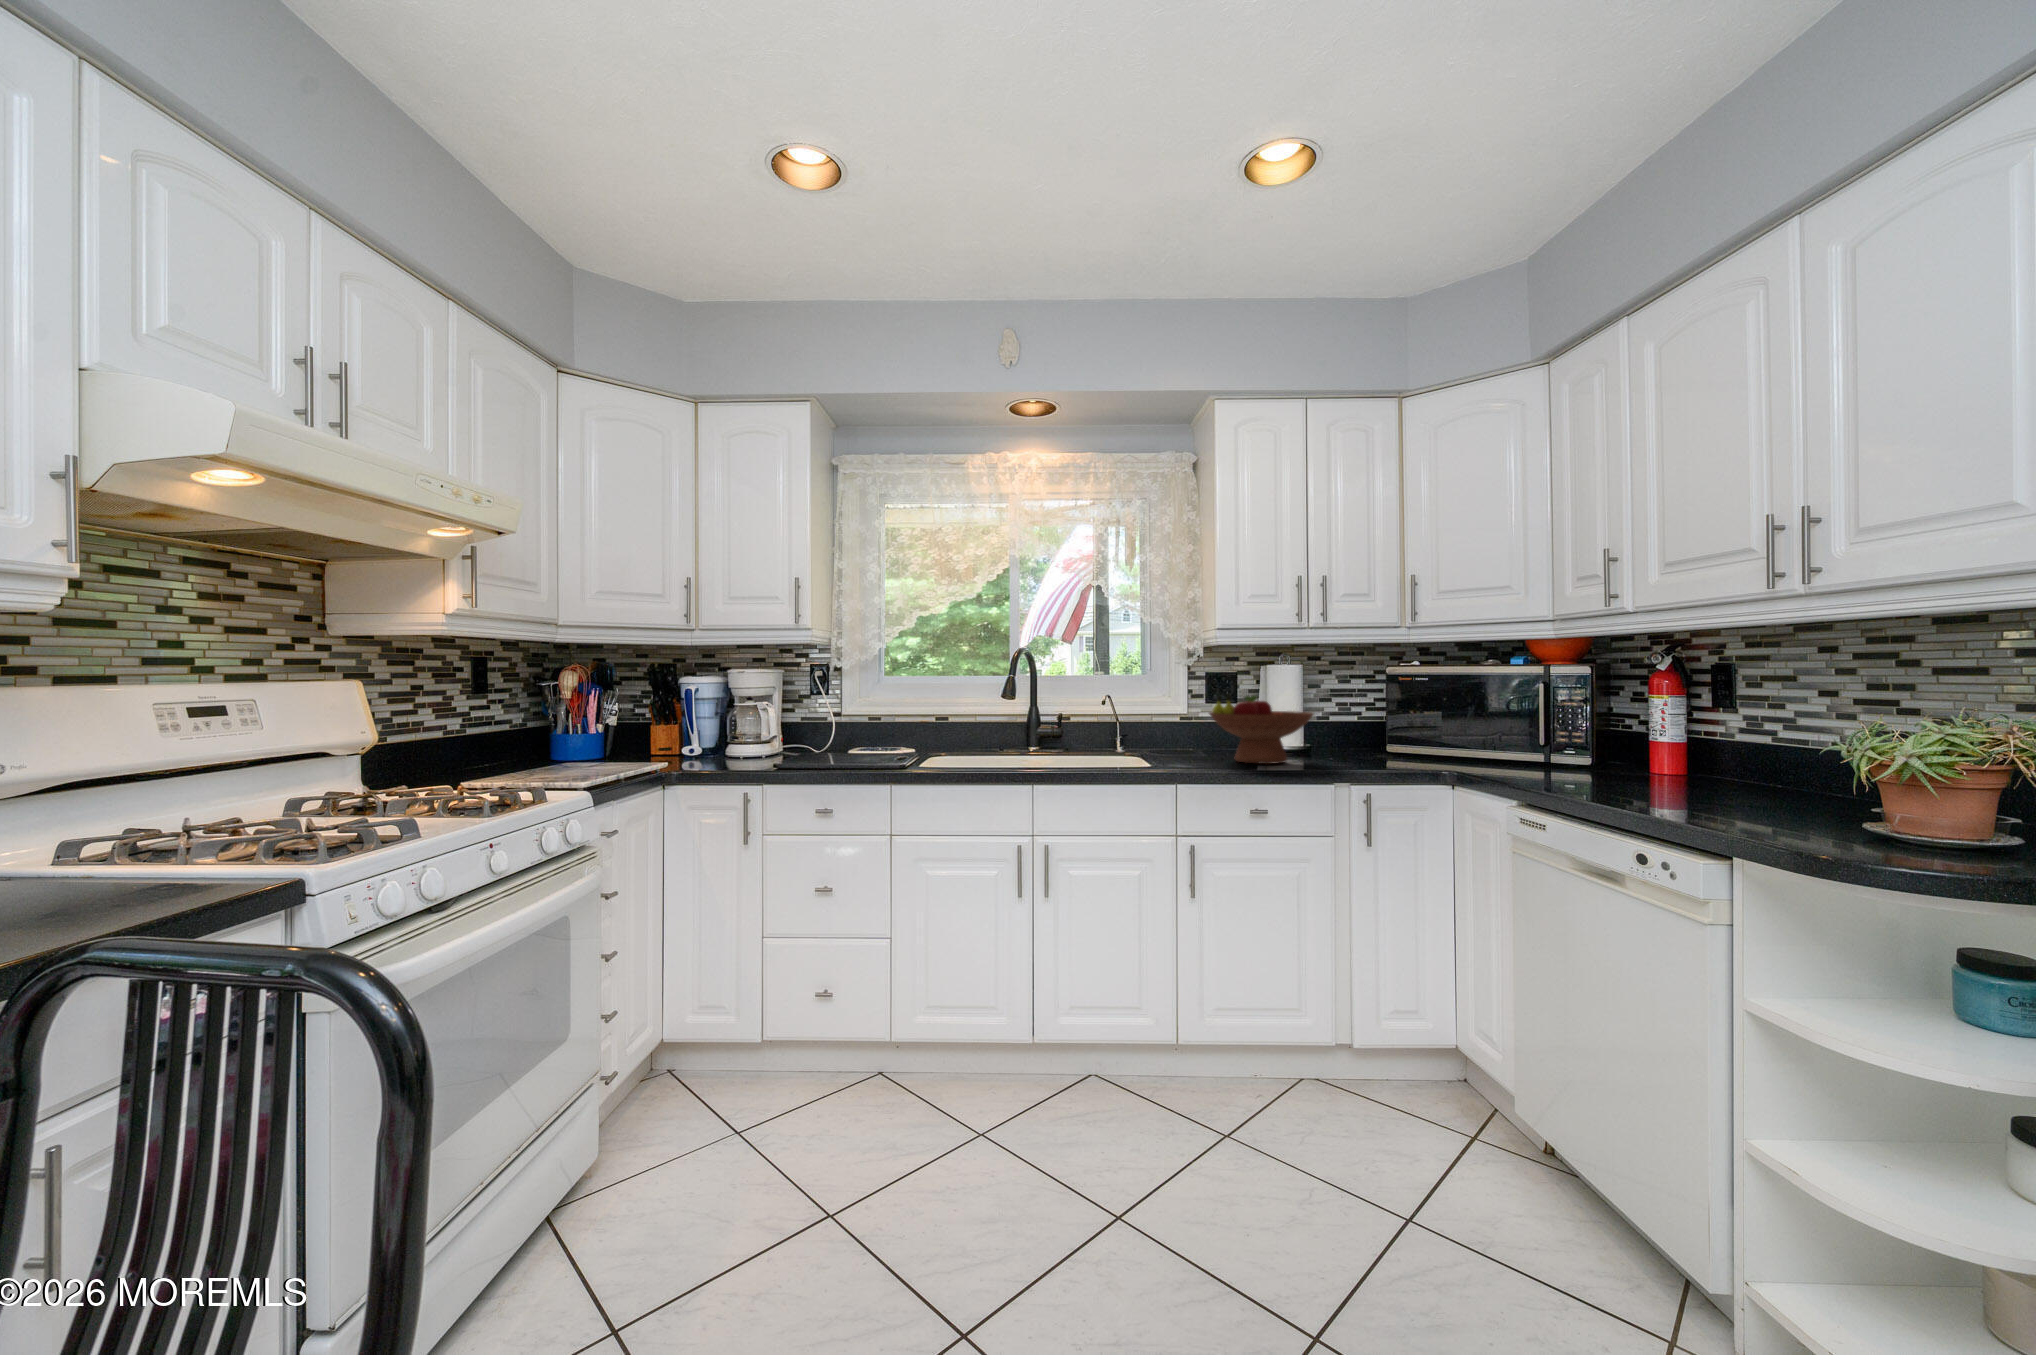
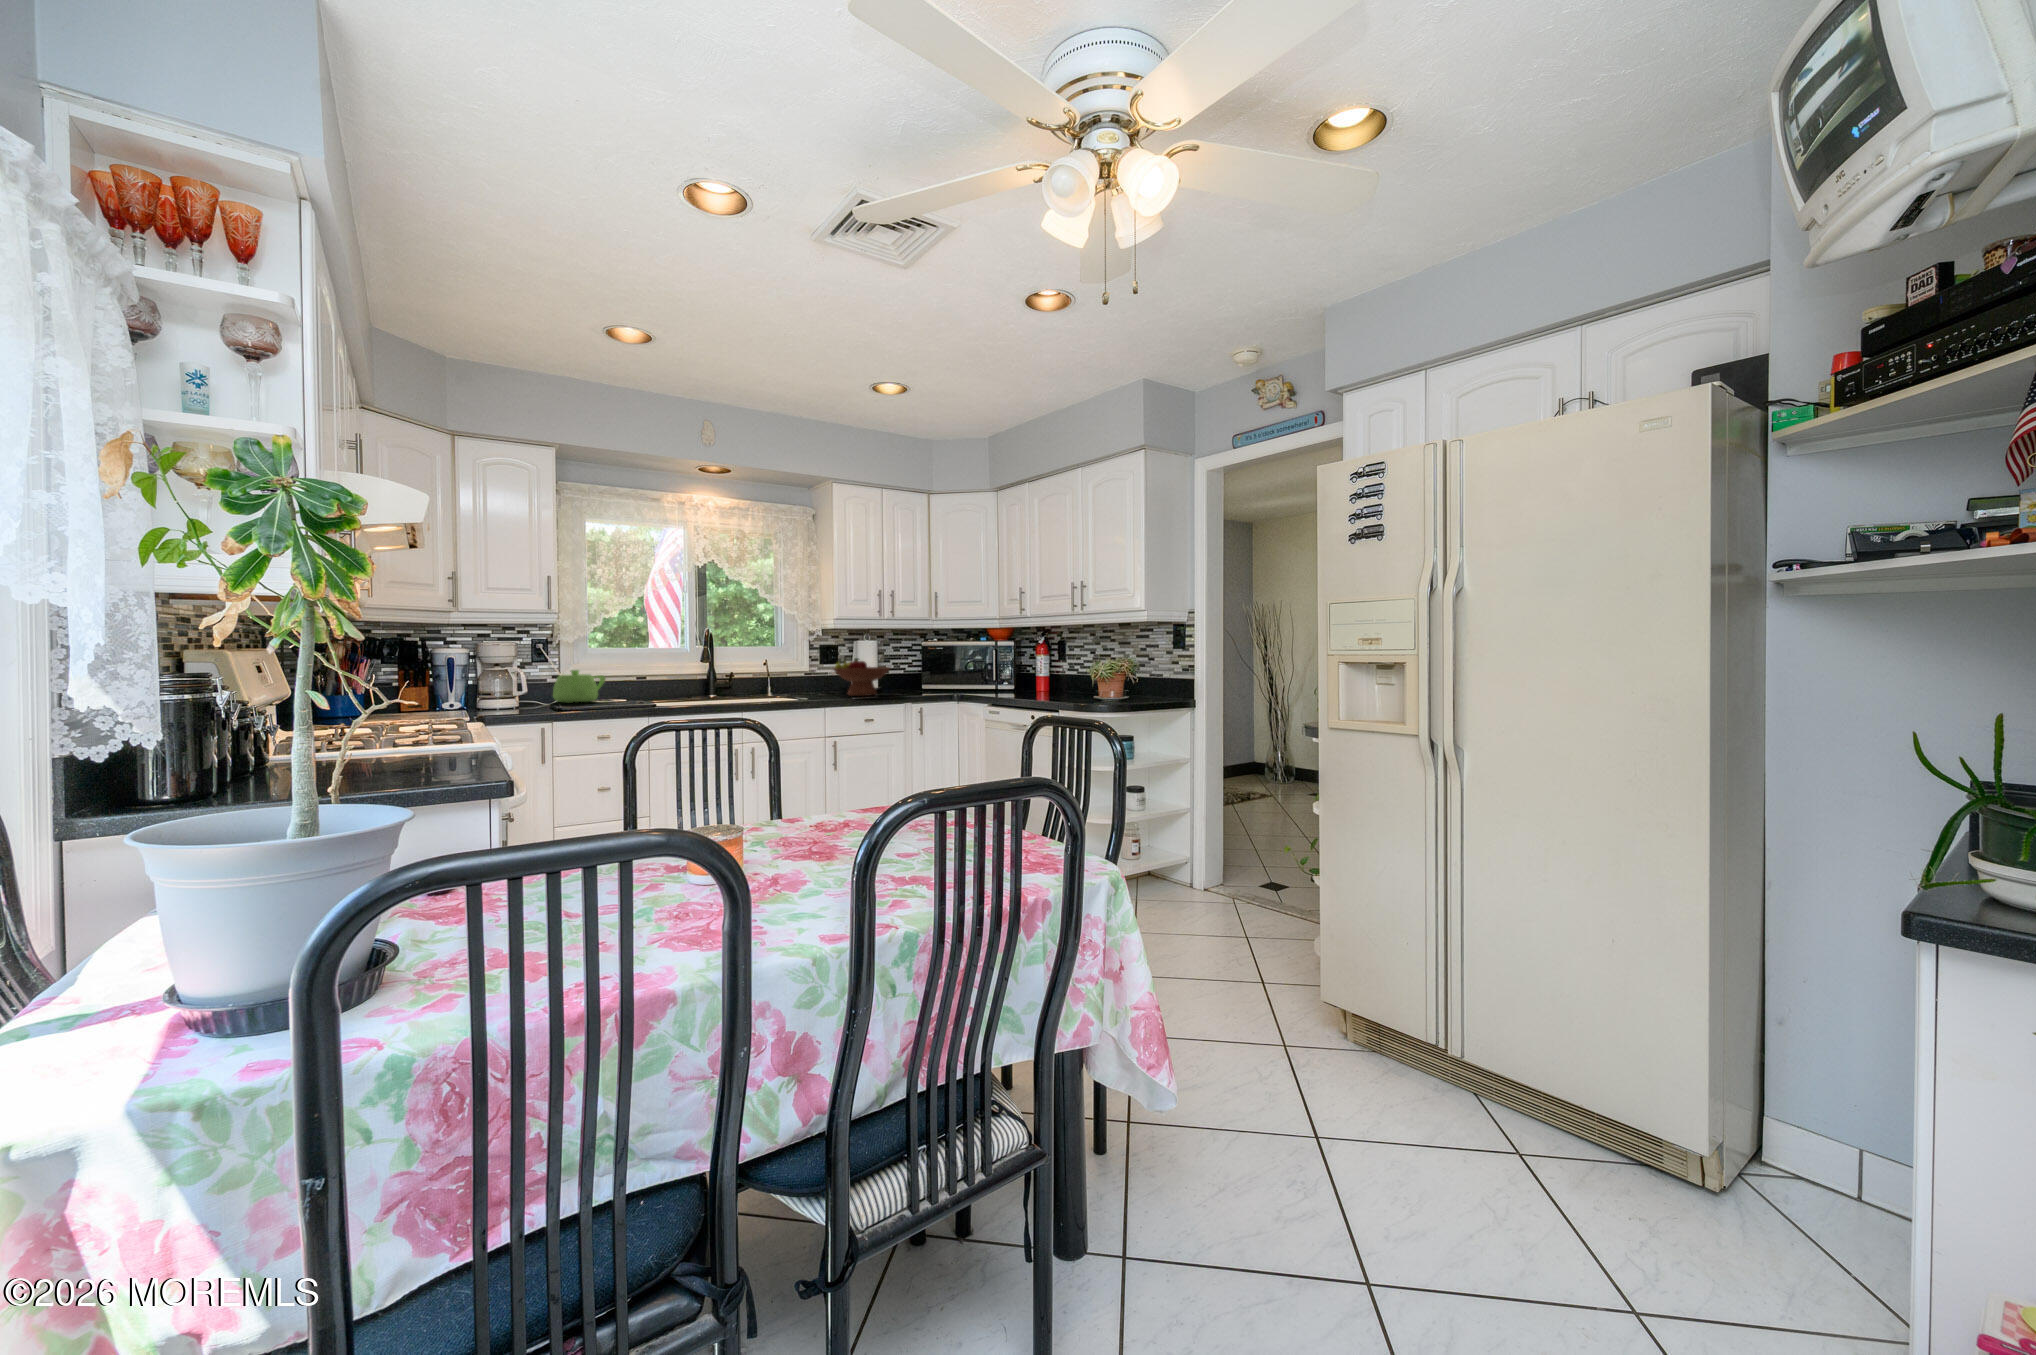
teapot: none [821,707,886,753] -> present [553,670,605,703]

